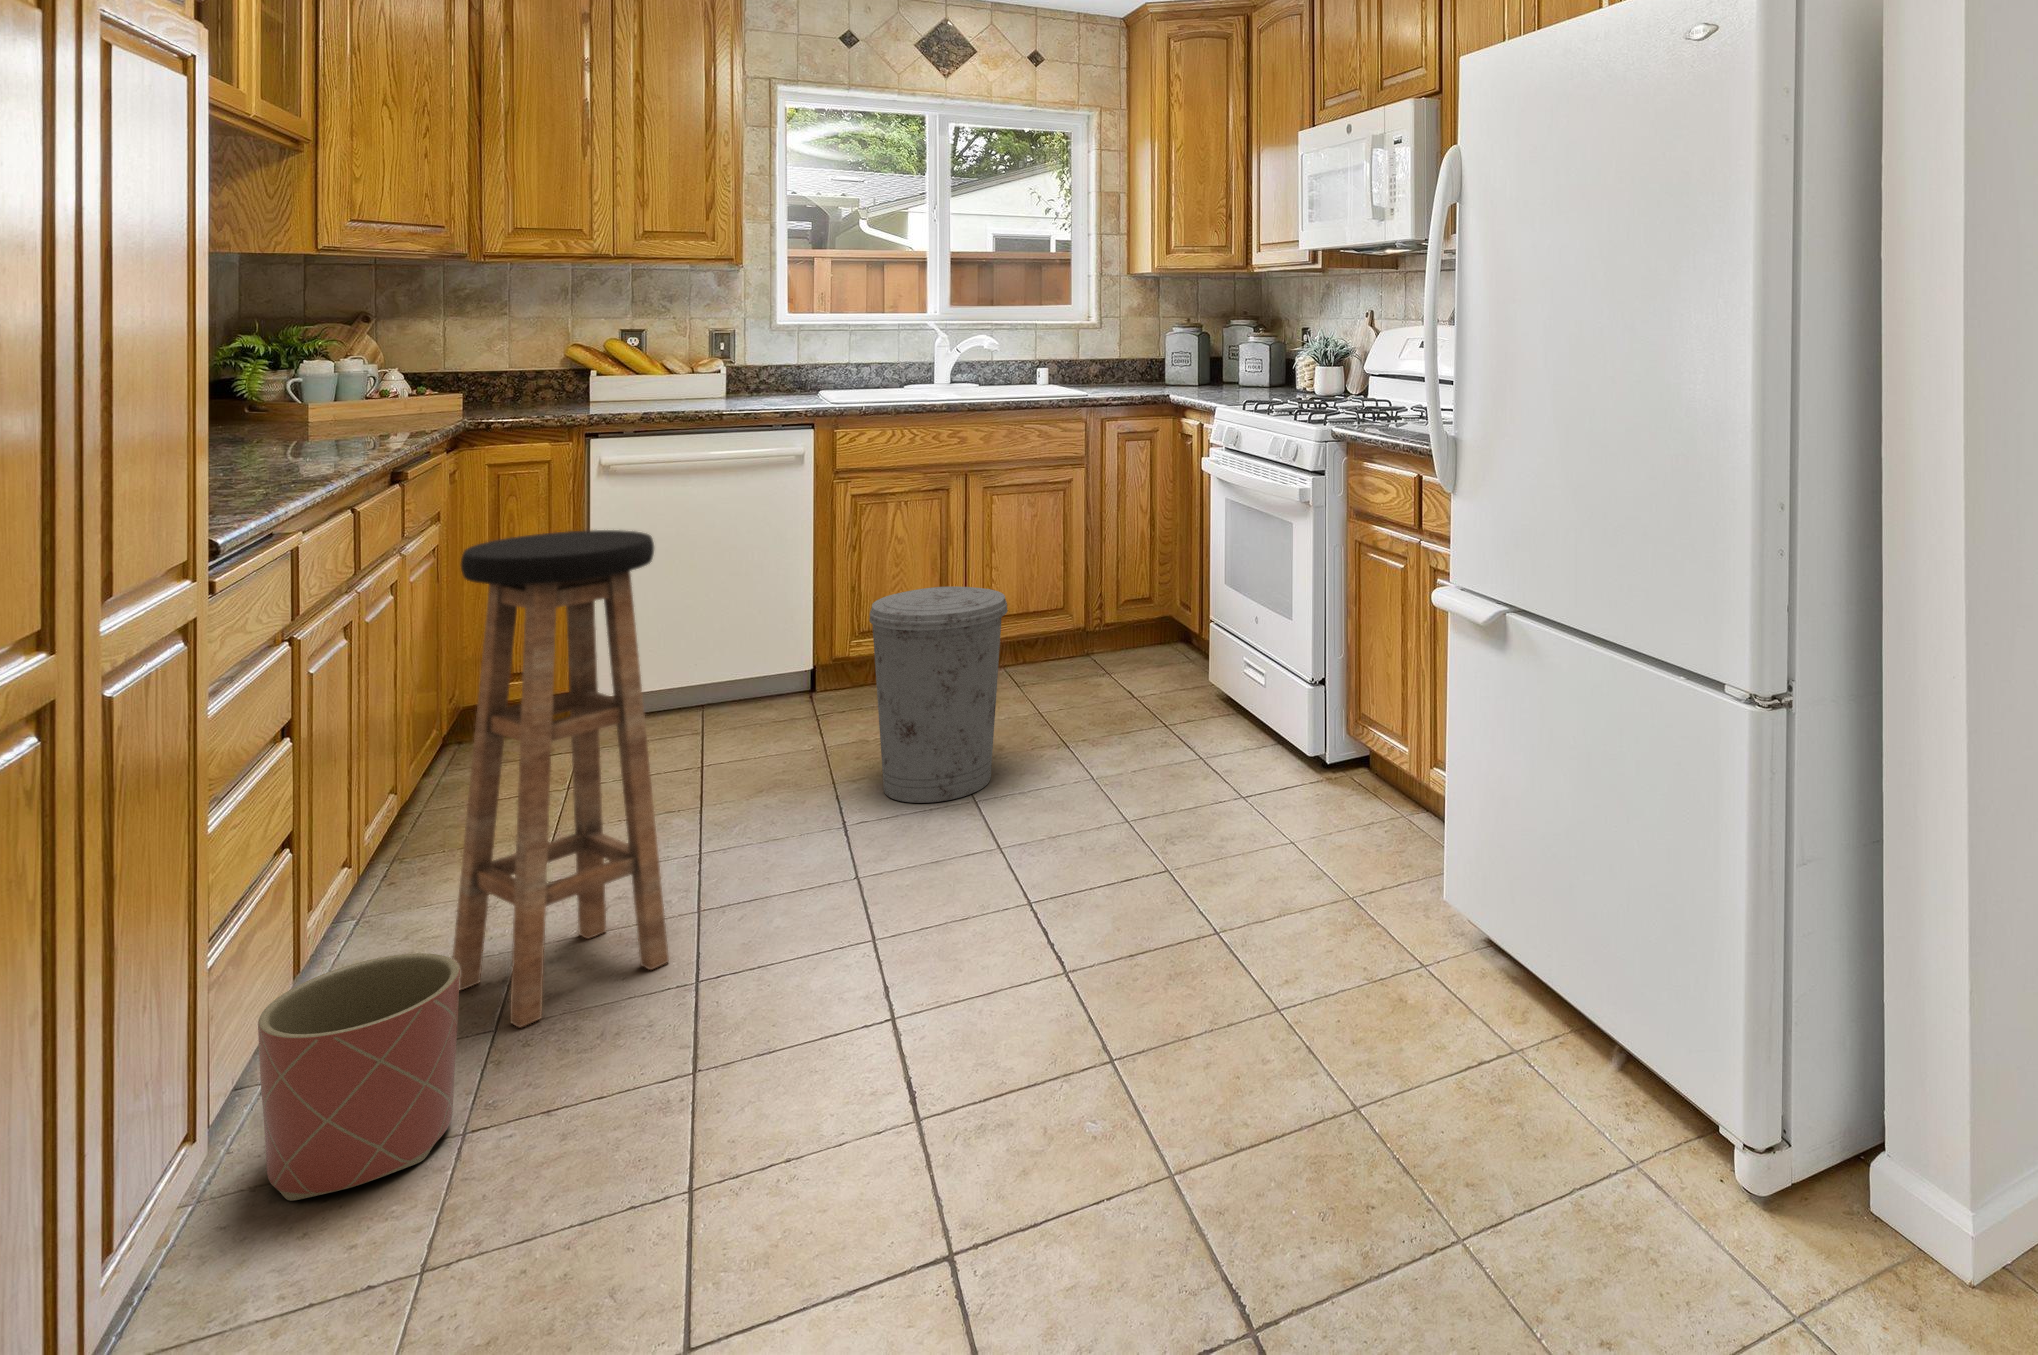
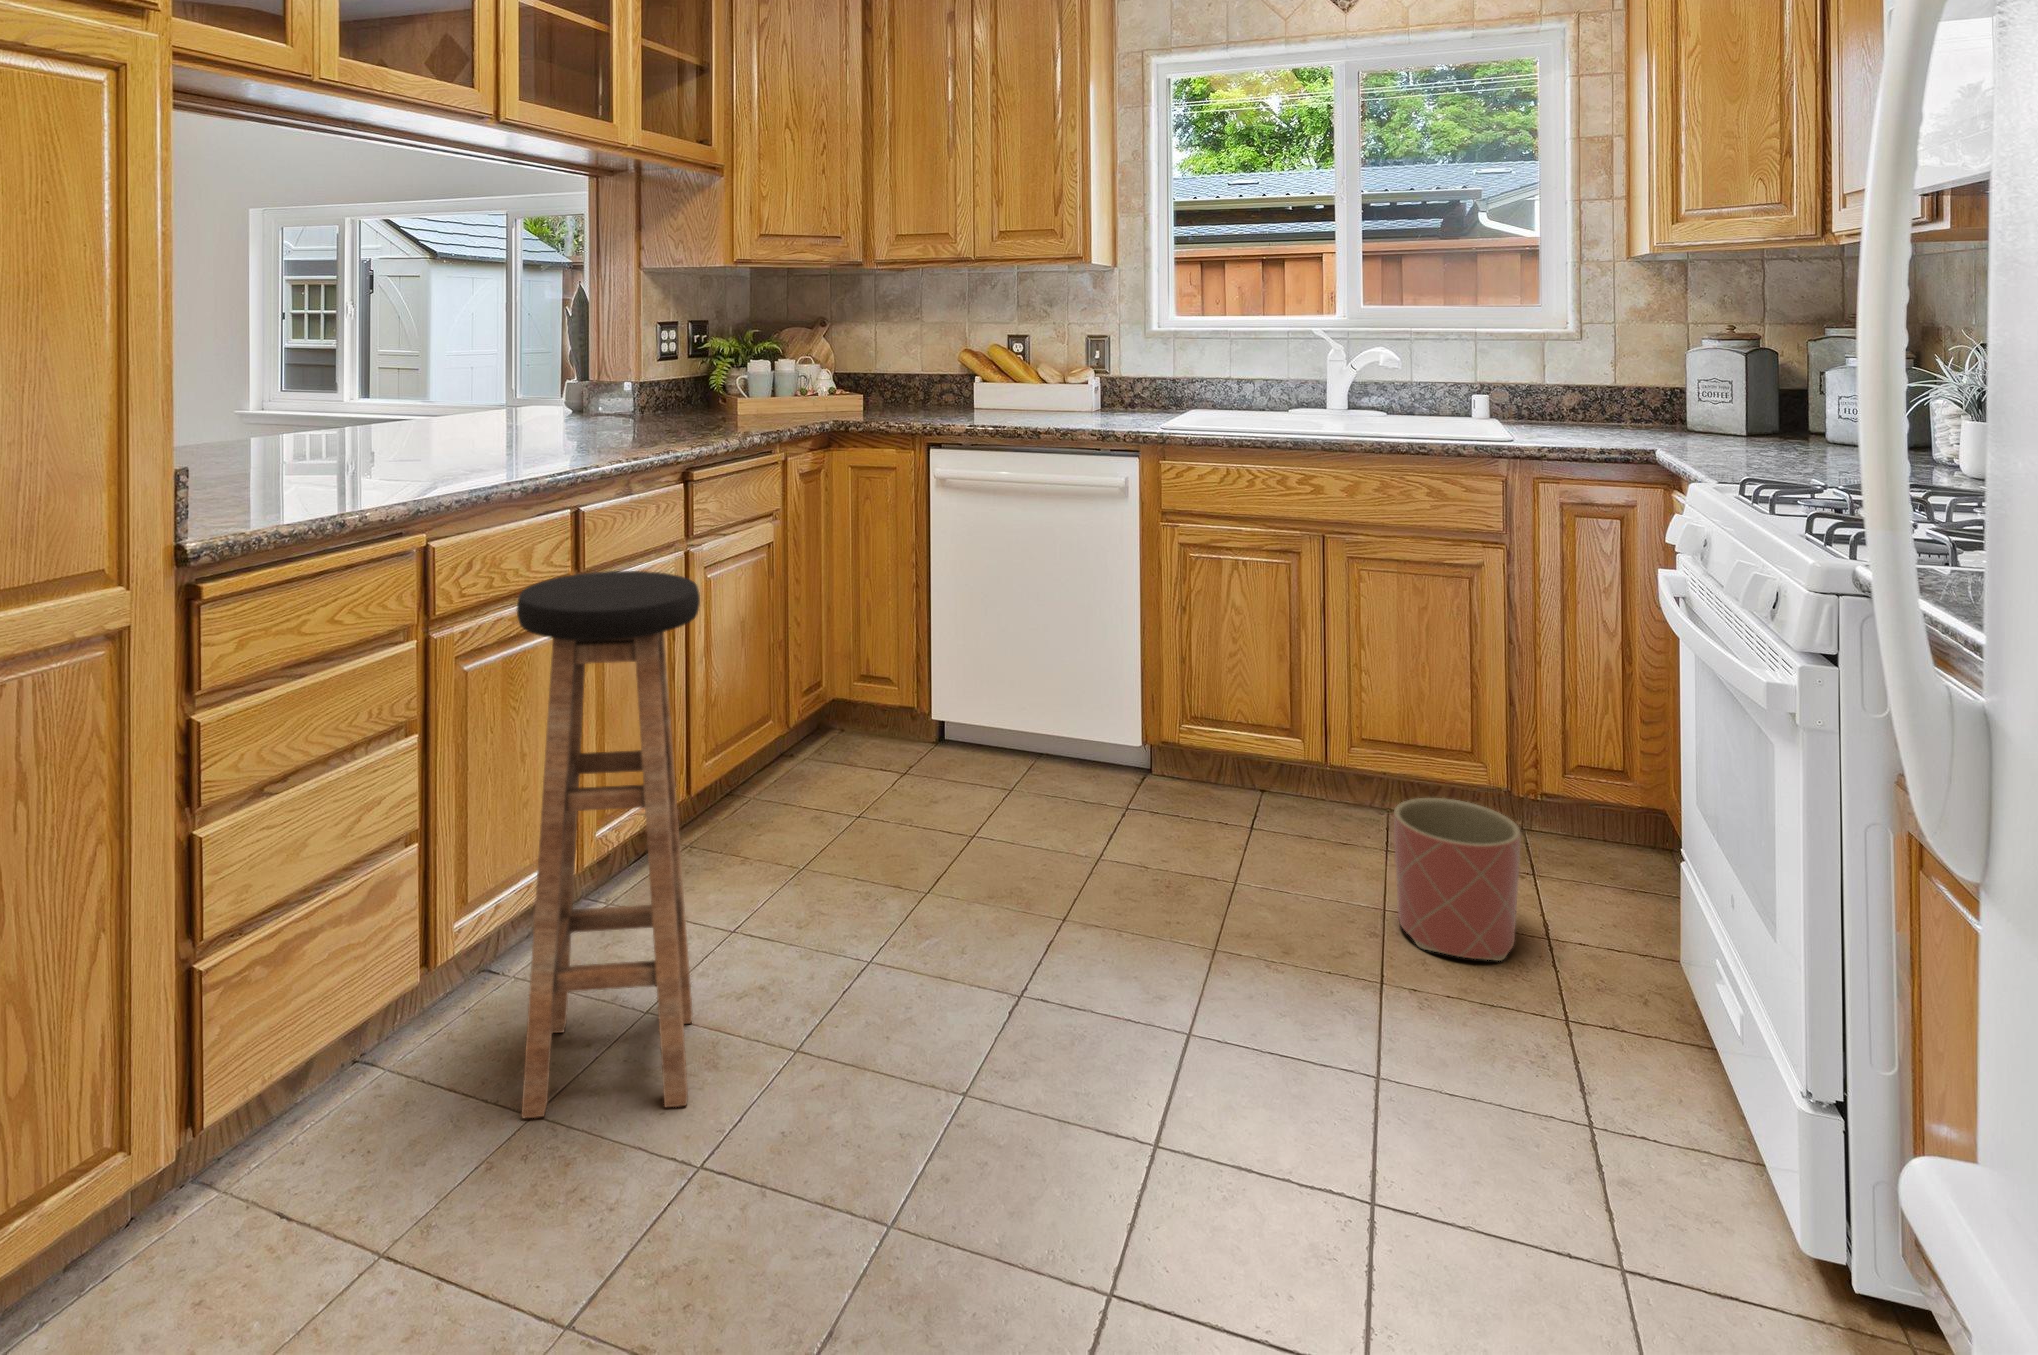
trash can: present [869,587,1008,803] -> none [1062,692,1246,1006]
planter: present [258,953,460,1201] -> present [1394,798,1520,961]

